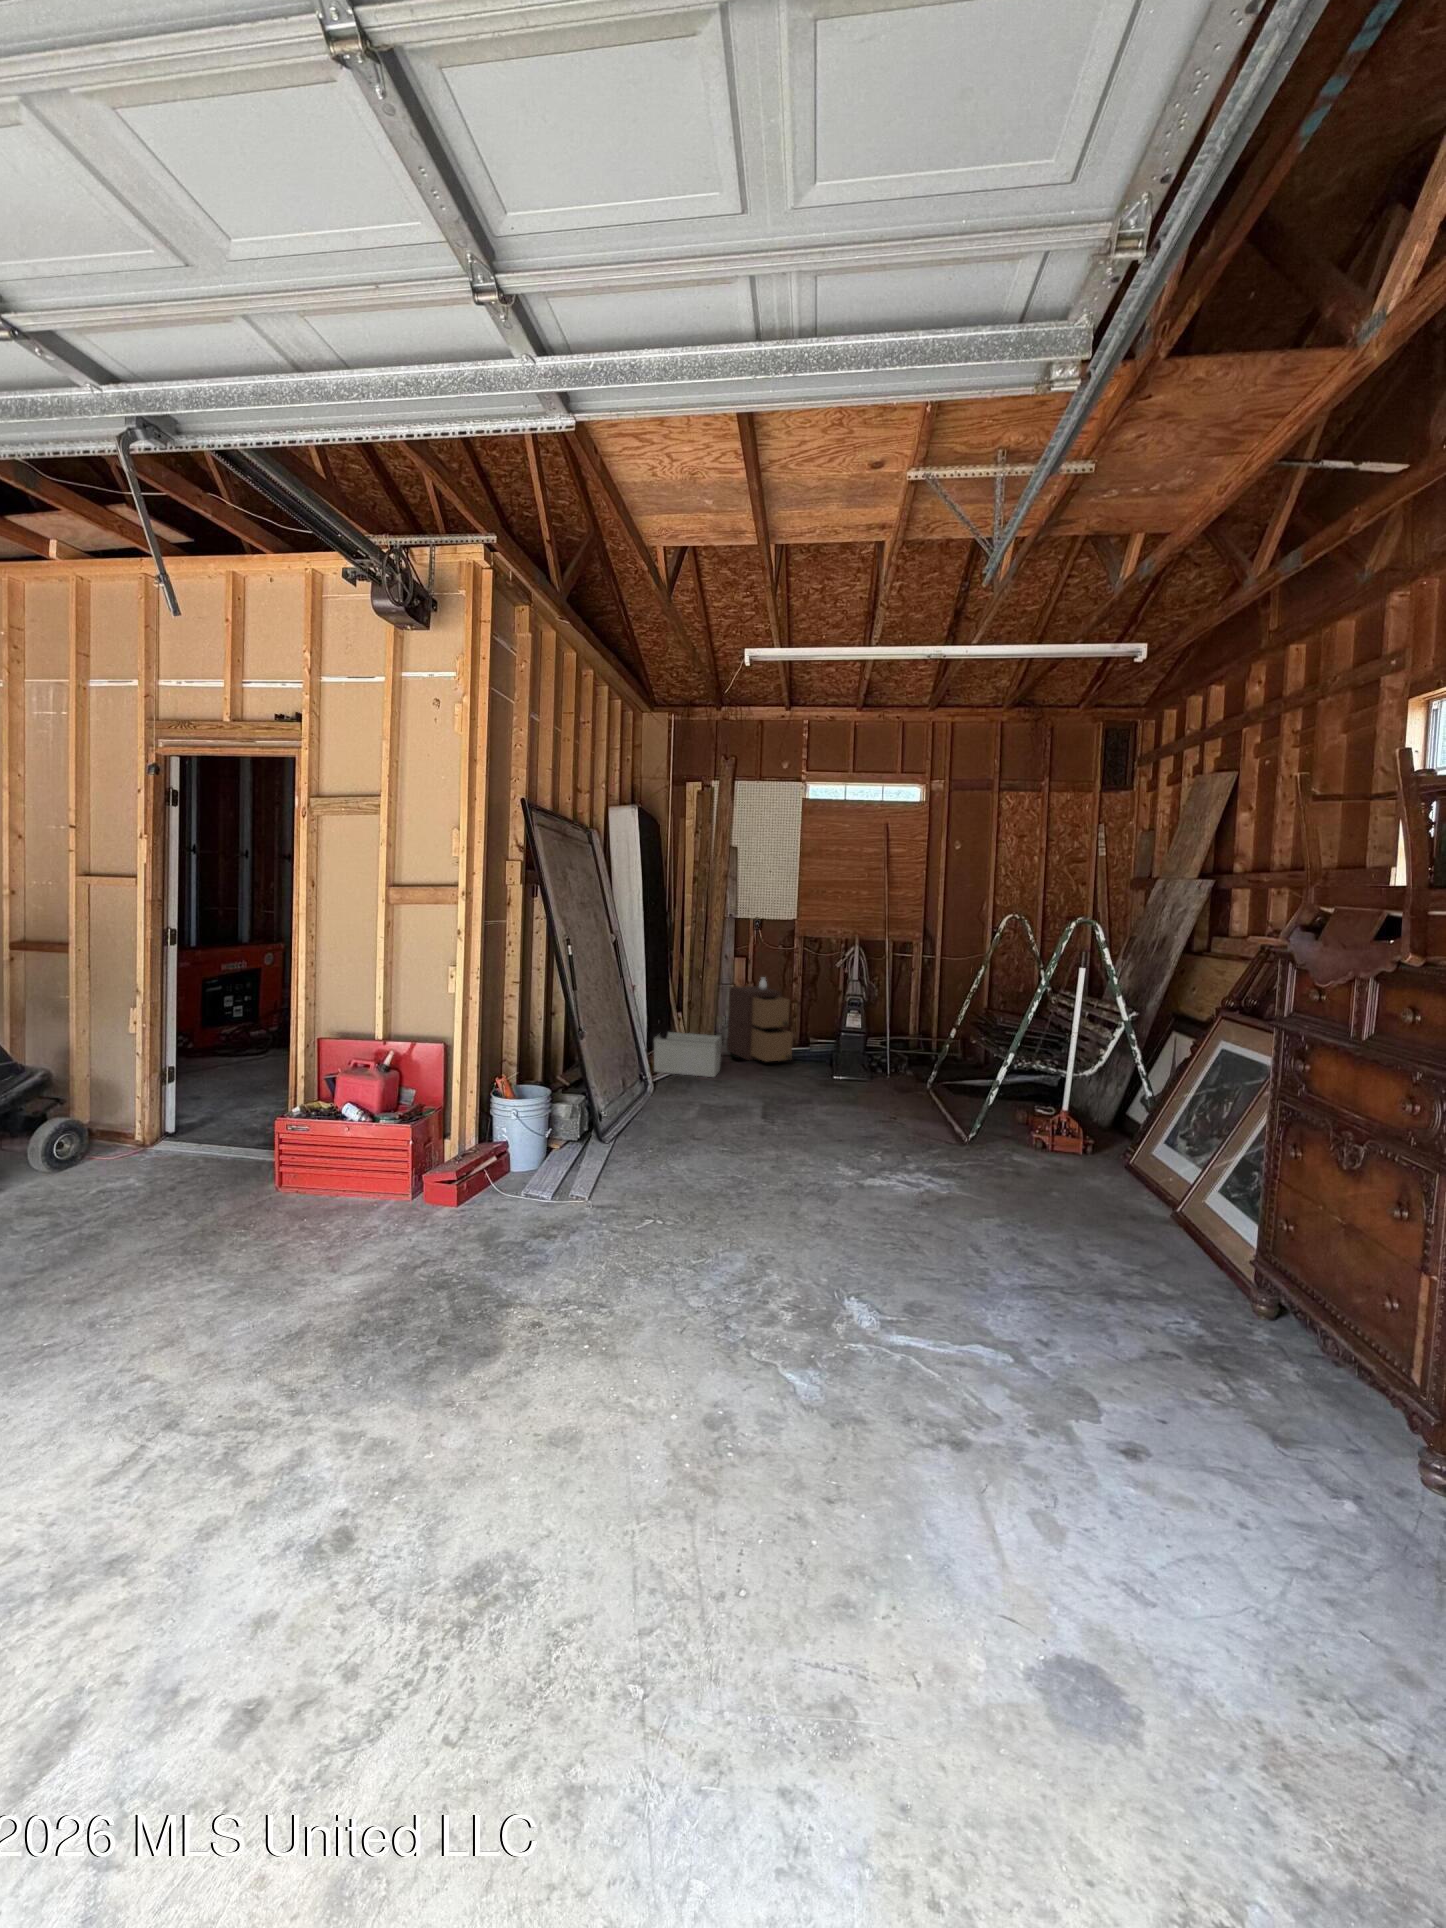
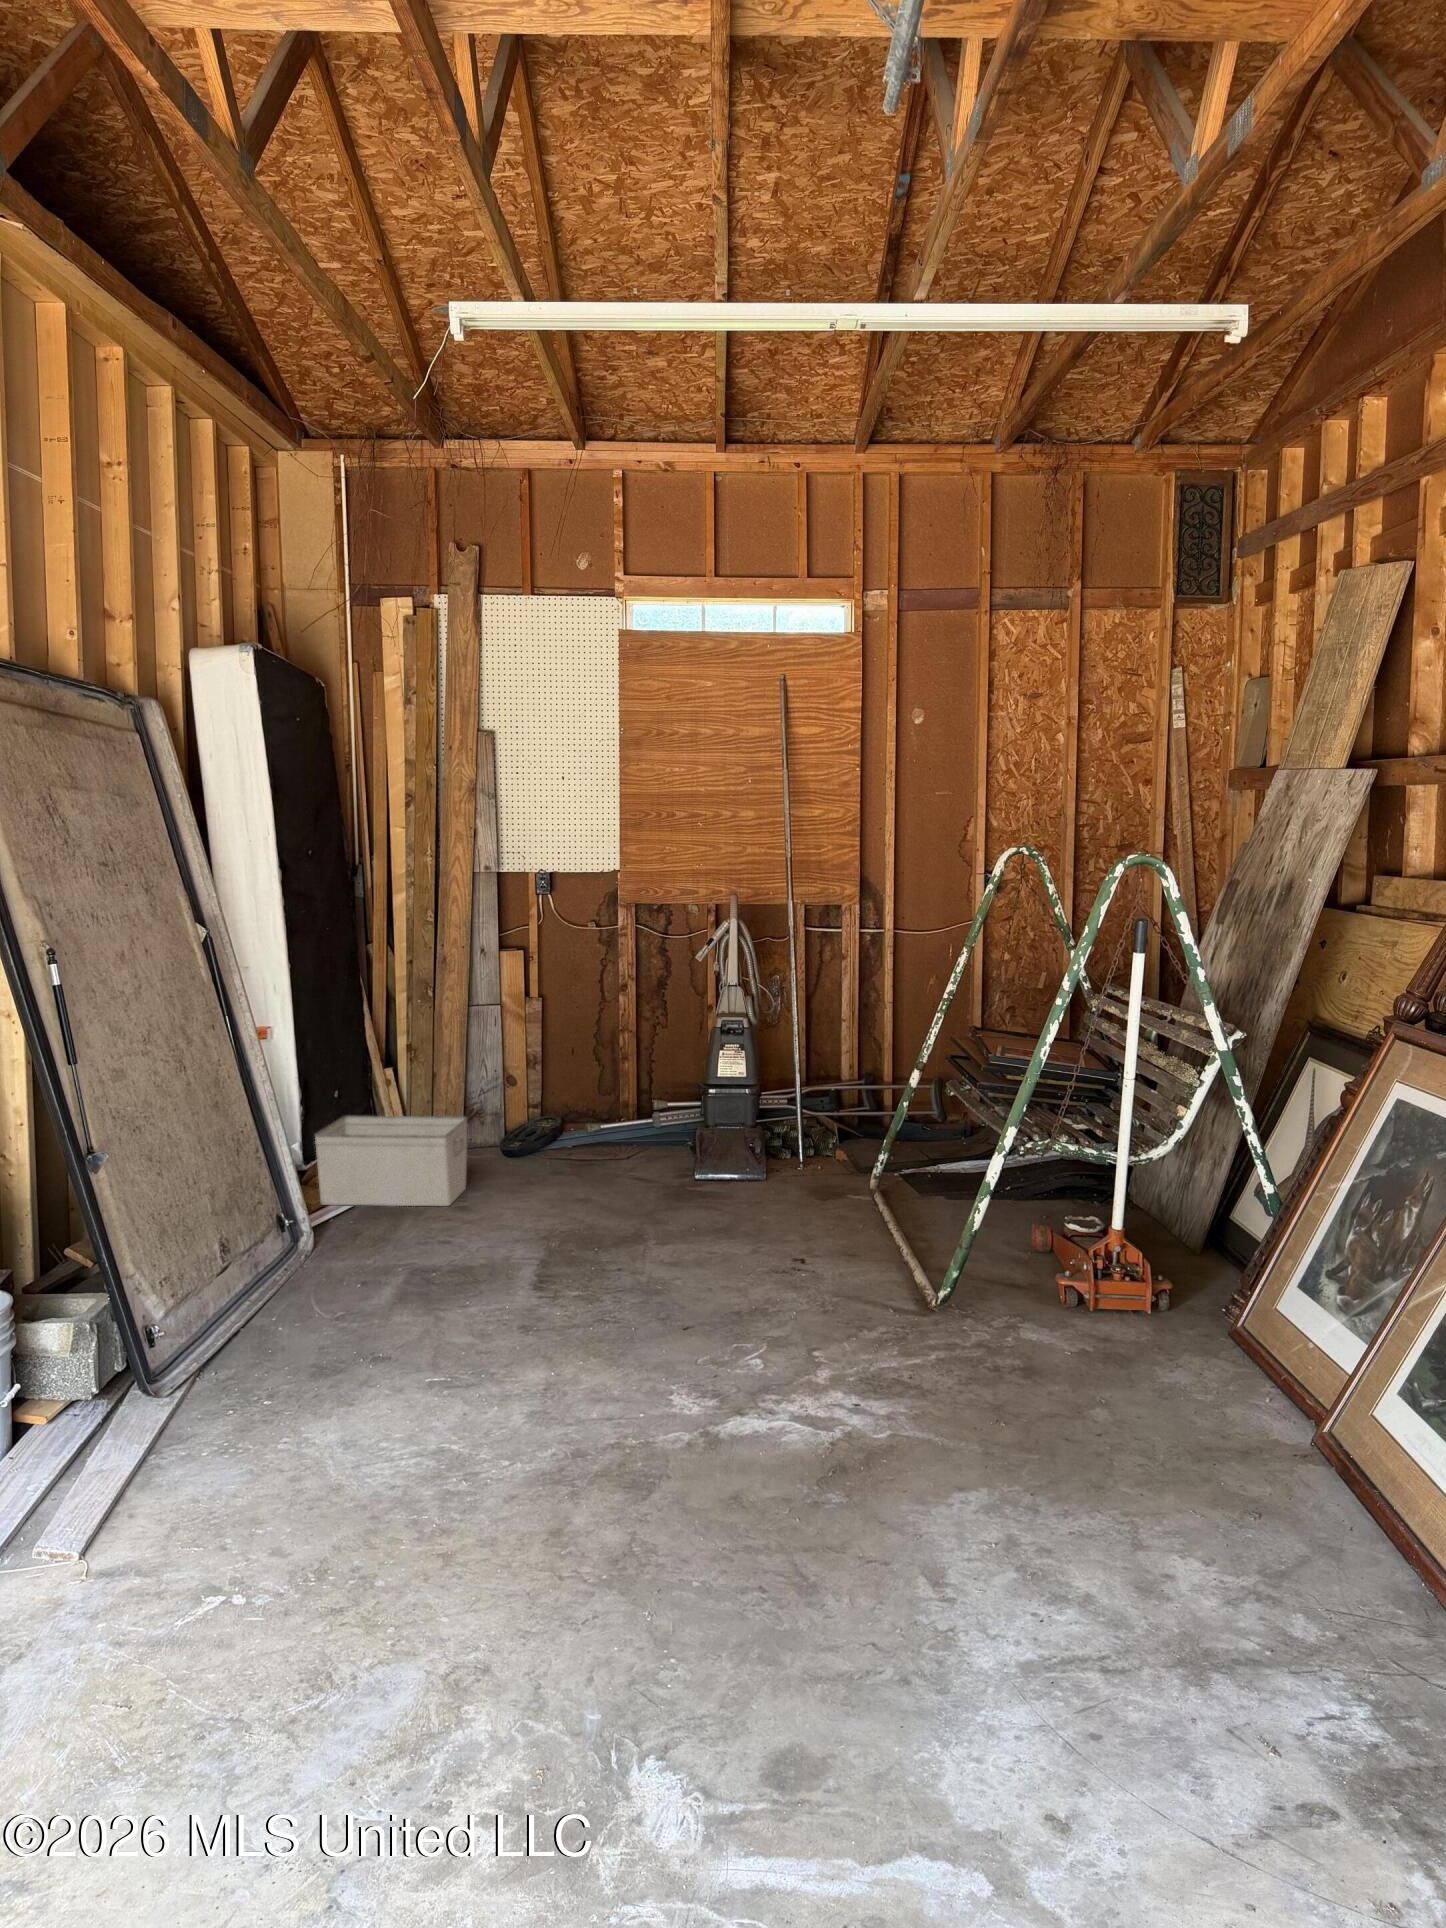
storage cabinet: present [727,977,793,1061] -> none [495,988,619,1160]

